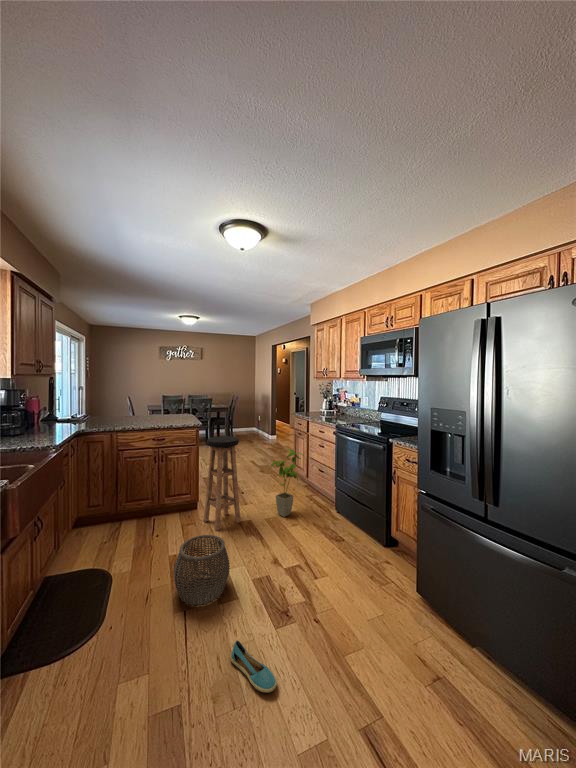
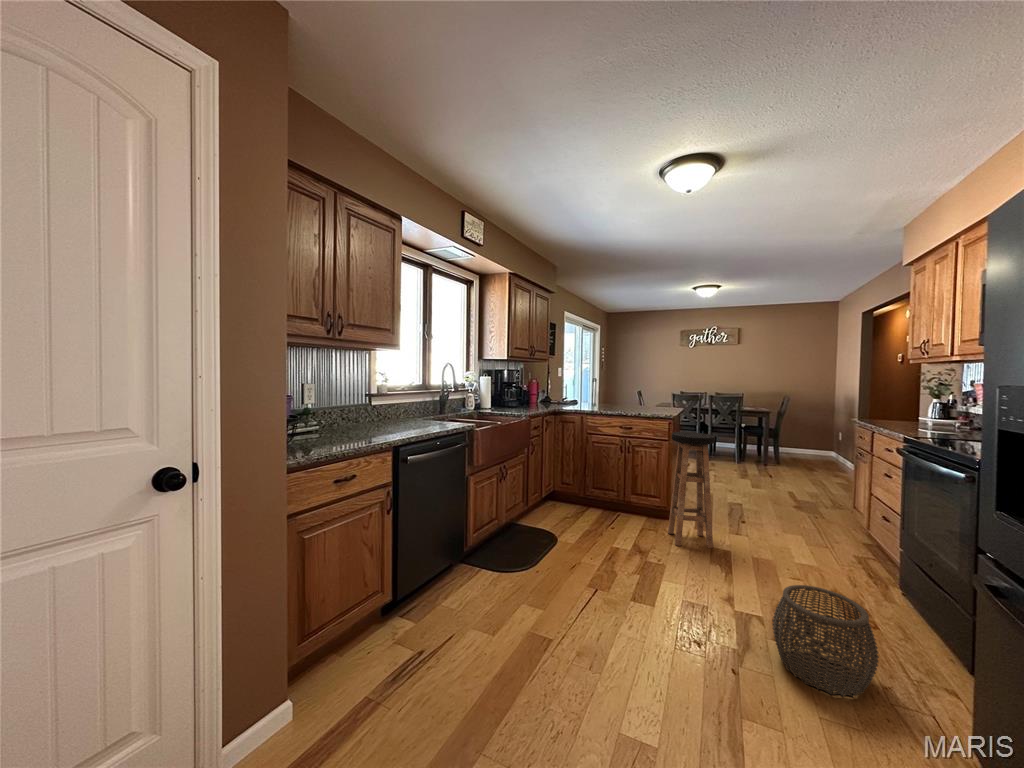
house plant: present [271,449,304,517] -> none [765,464,830,566]
woven basket: present [174,535,230,606] -> present [772,585,879,697]
shoe: present [230,640,277,693] -> none [609,625,640,682]

